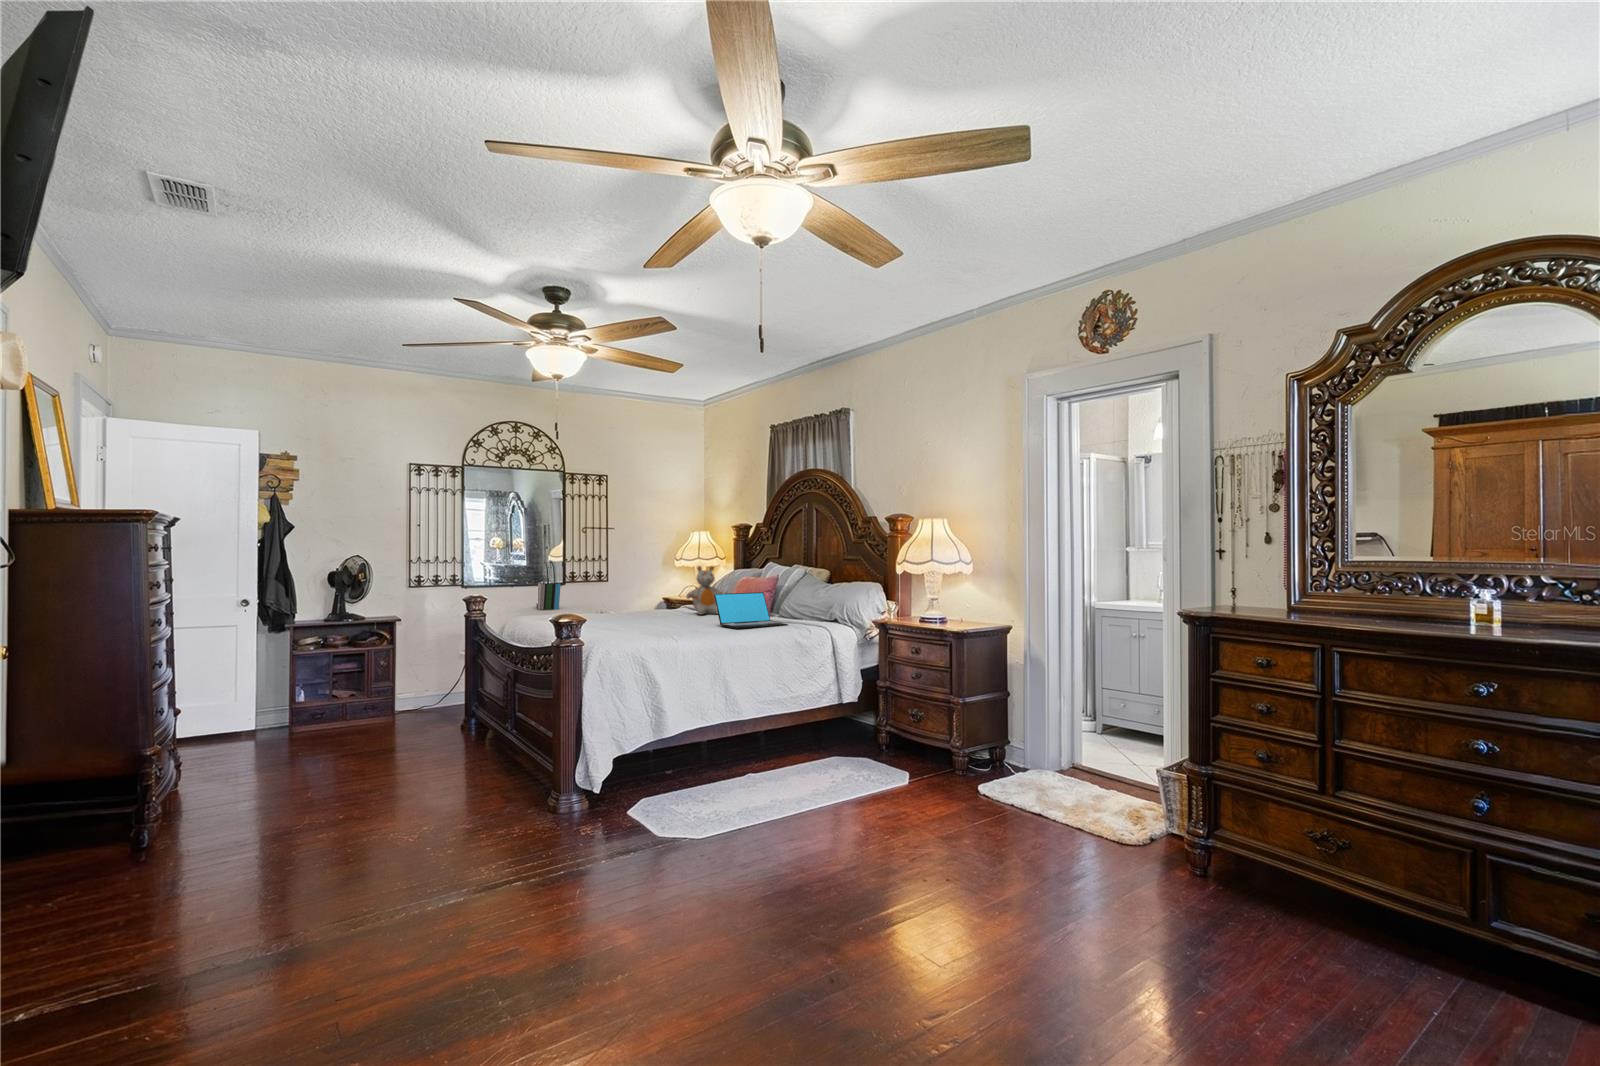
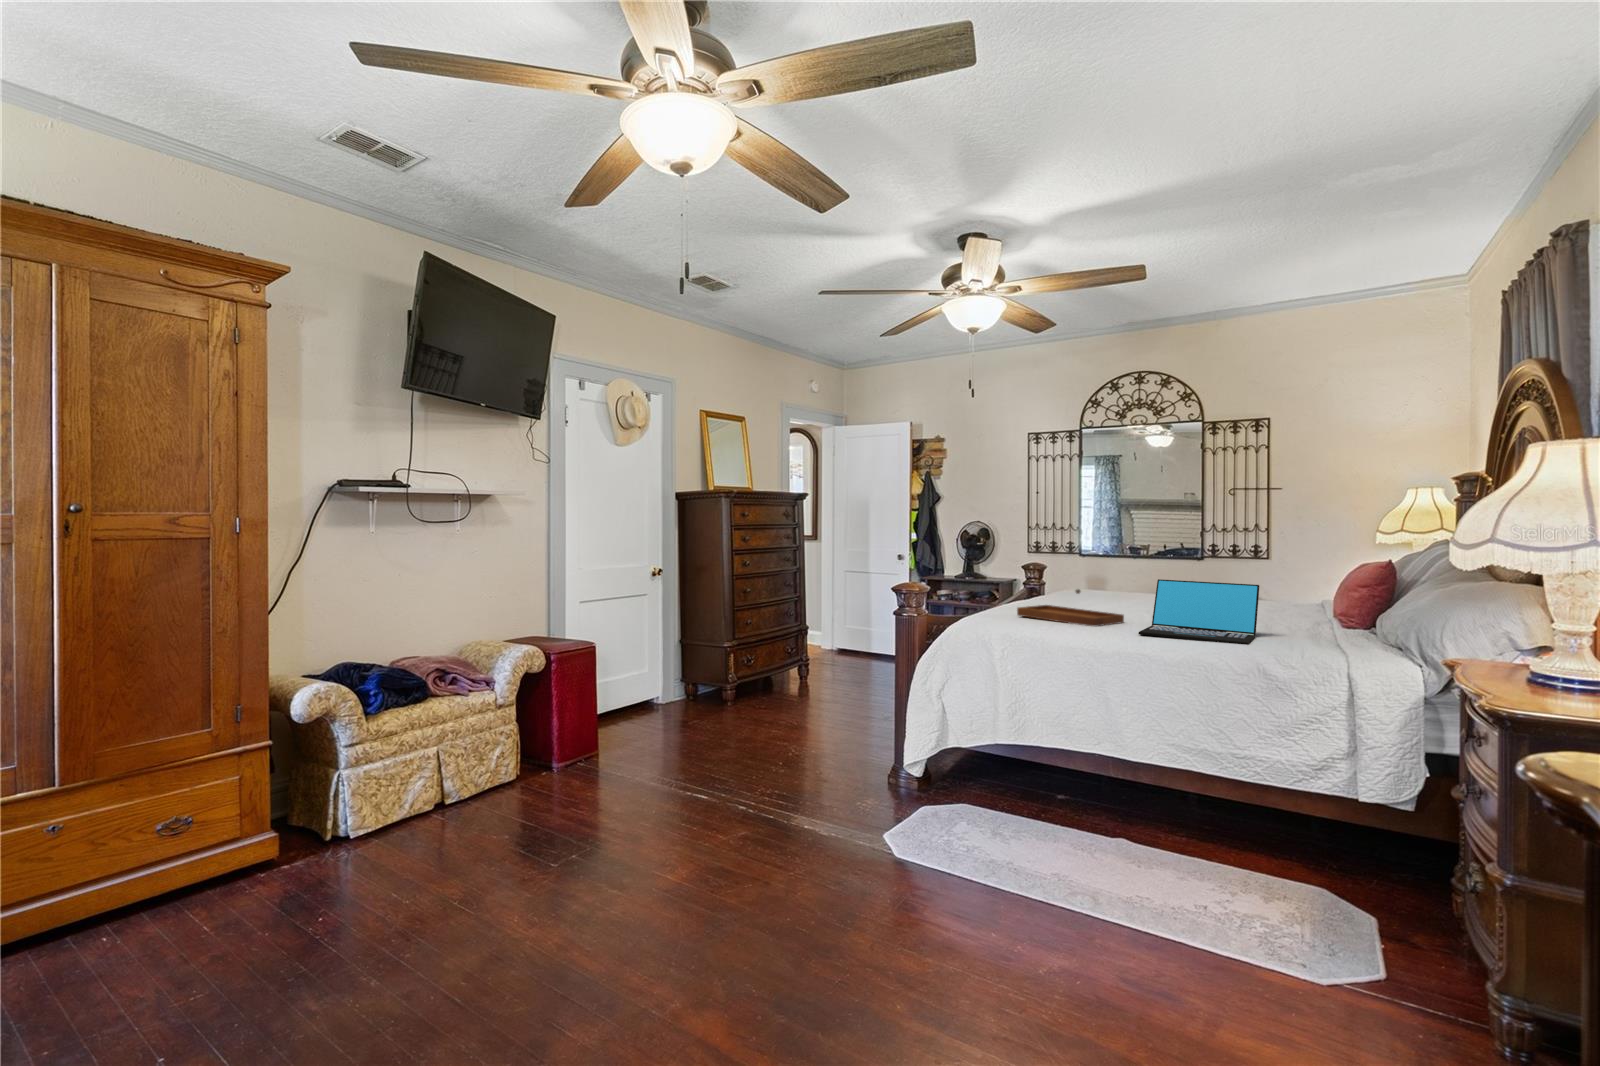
tote bag: present [536,561,561,610] -> none [1155,530,1196,588]
stuffed bear: present [686,566,723,615] -> none [1247,539,1319,617]
tray: none [620,606,691,633] -> present [1017,589,1124,626]

